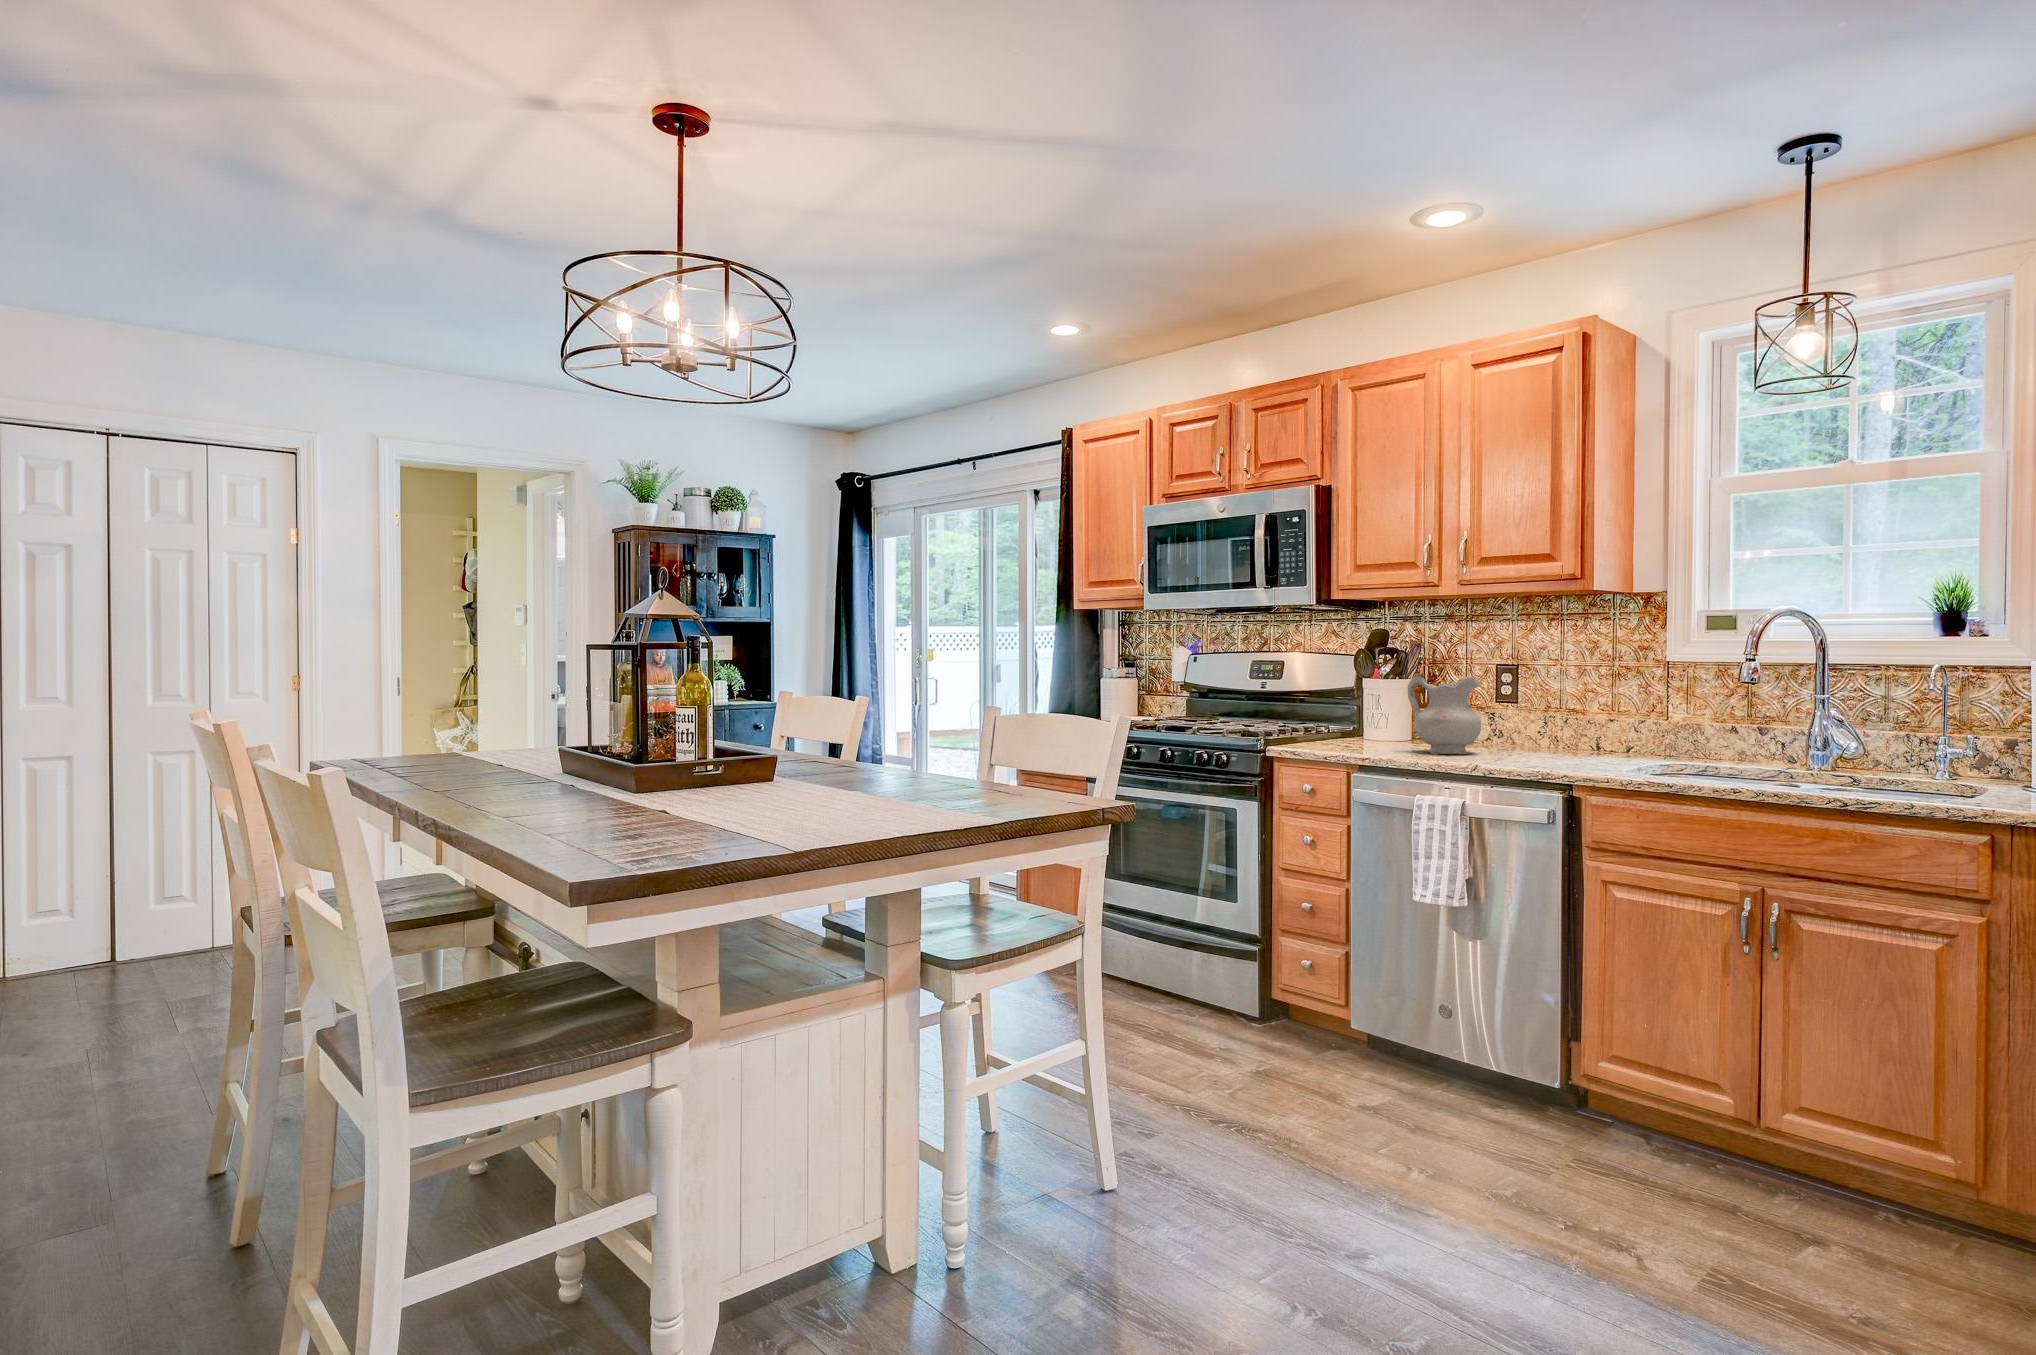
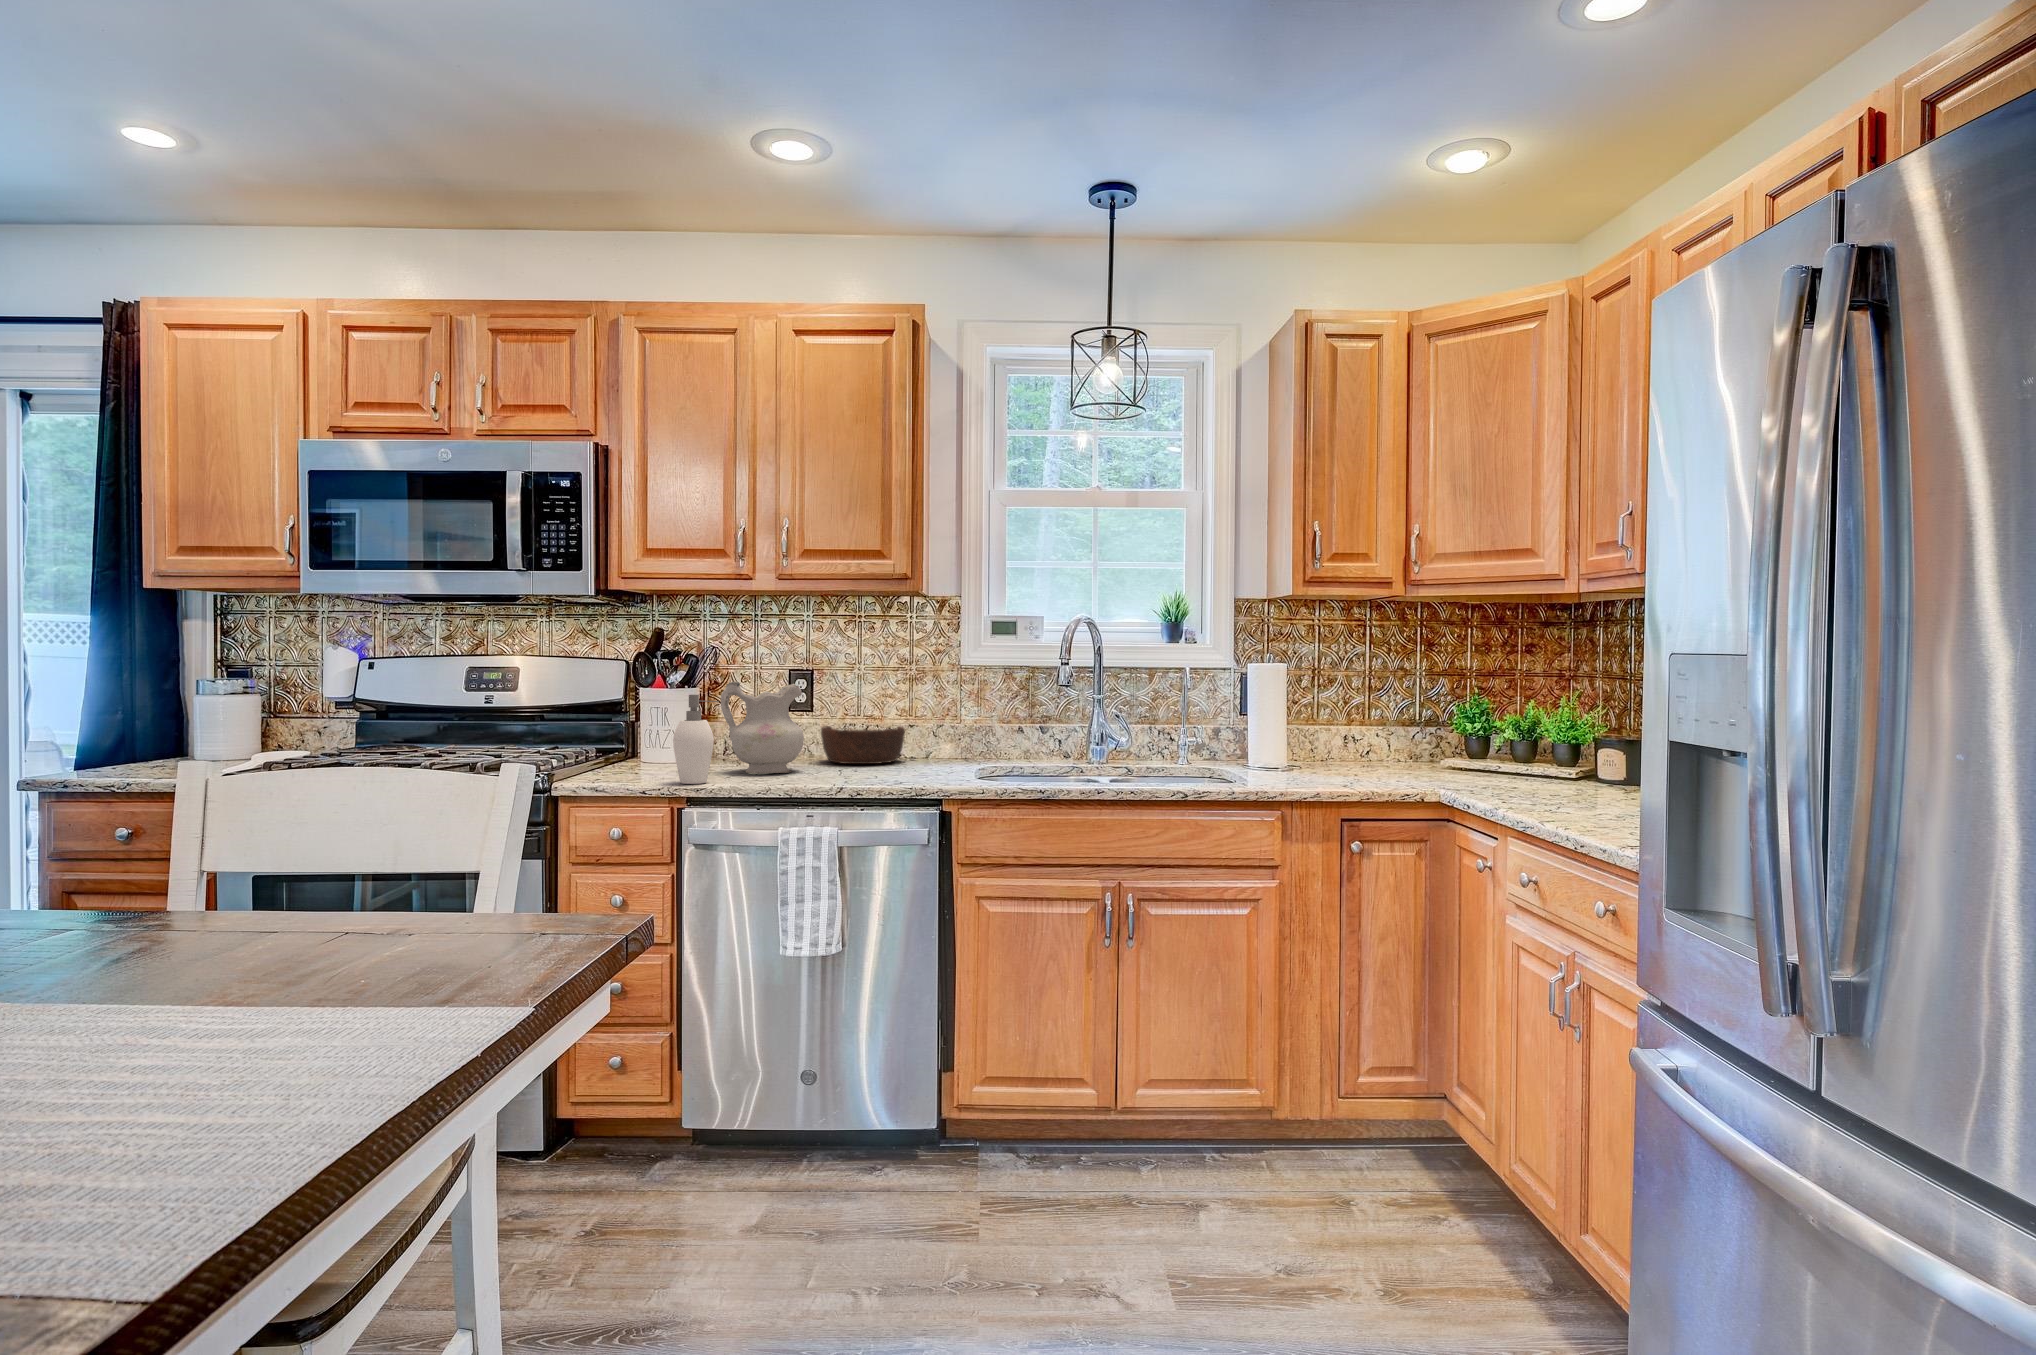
soap dispenser: none [1353,683,1386,755] -> present [673,695,719,784]
wooden bowl: none [1514,717,1603,754] -> present [821,726,905,764]

